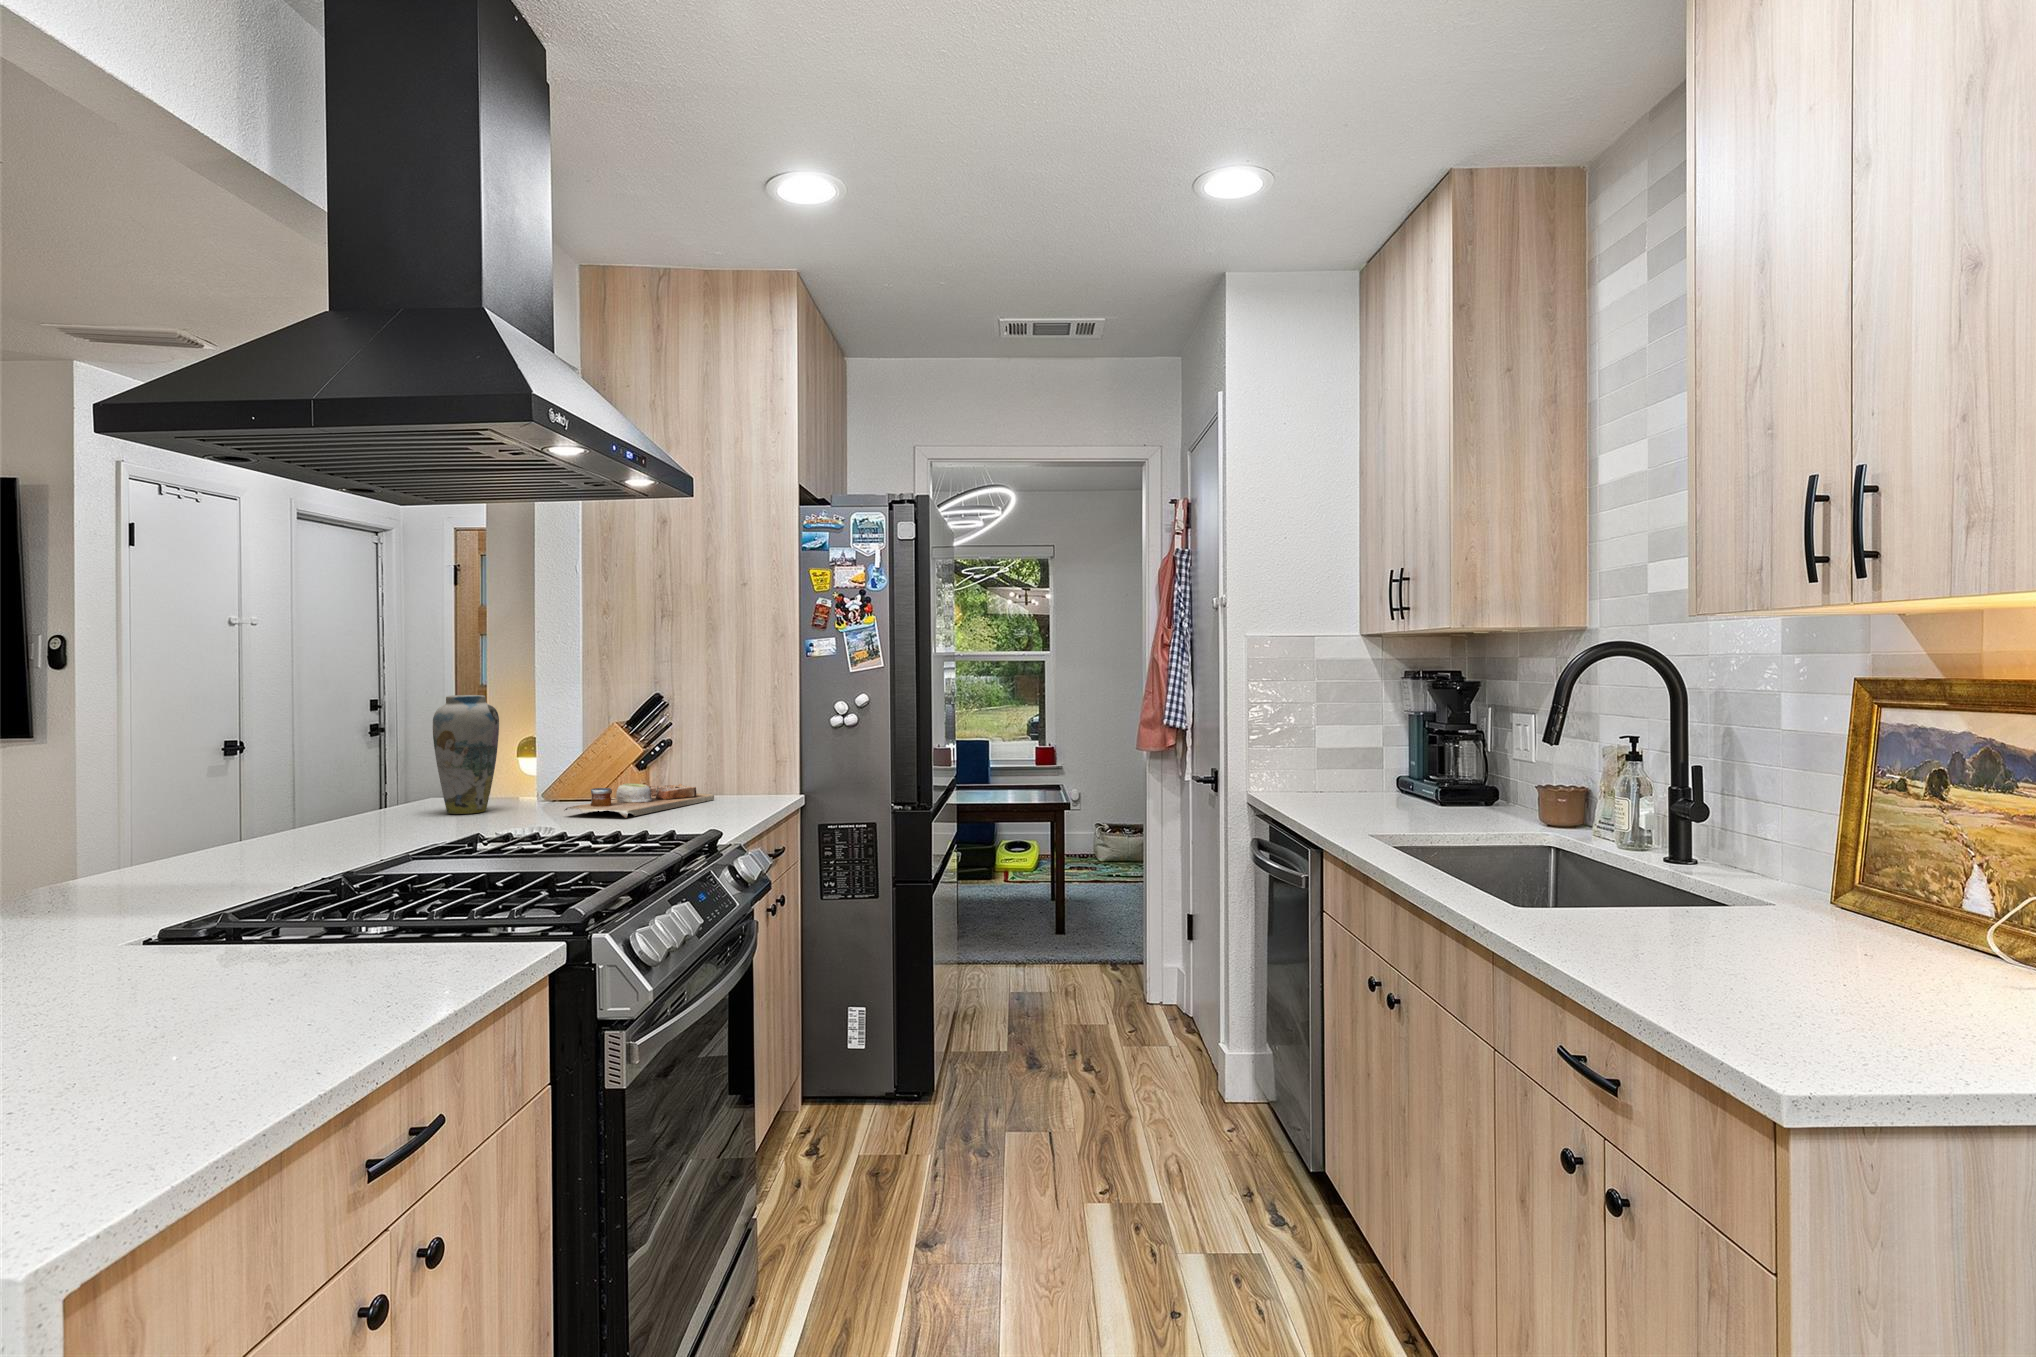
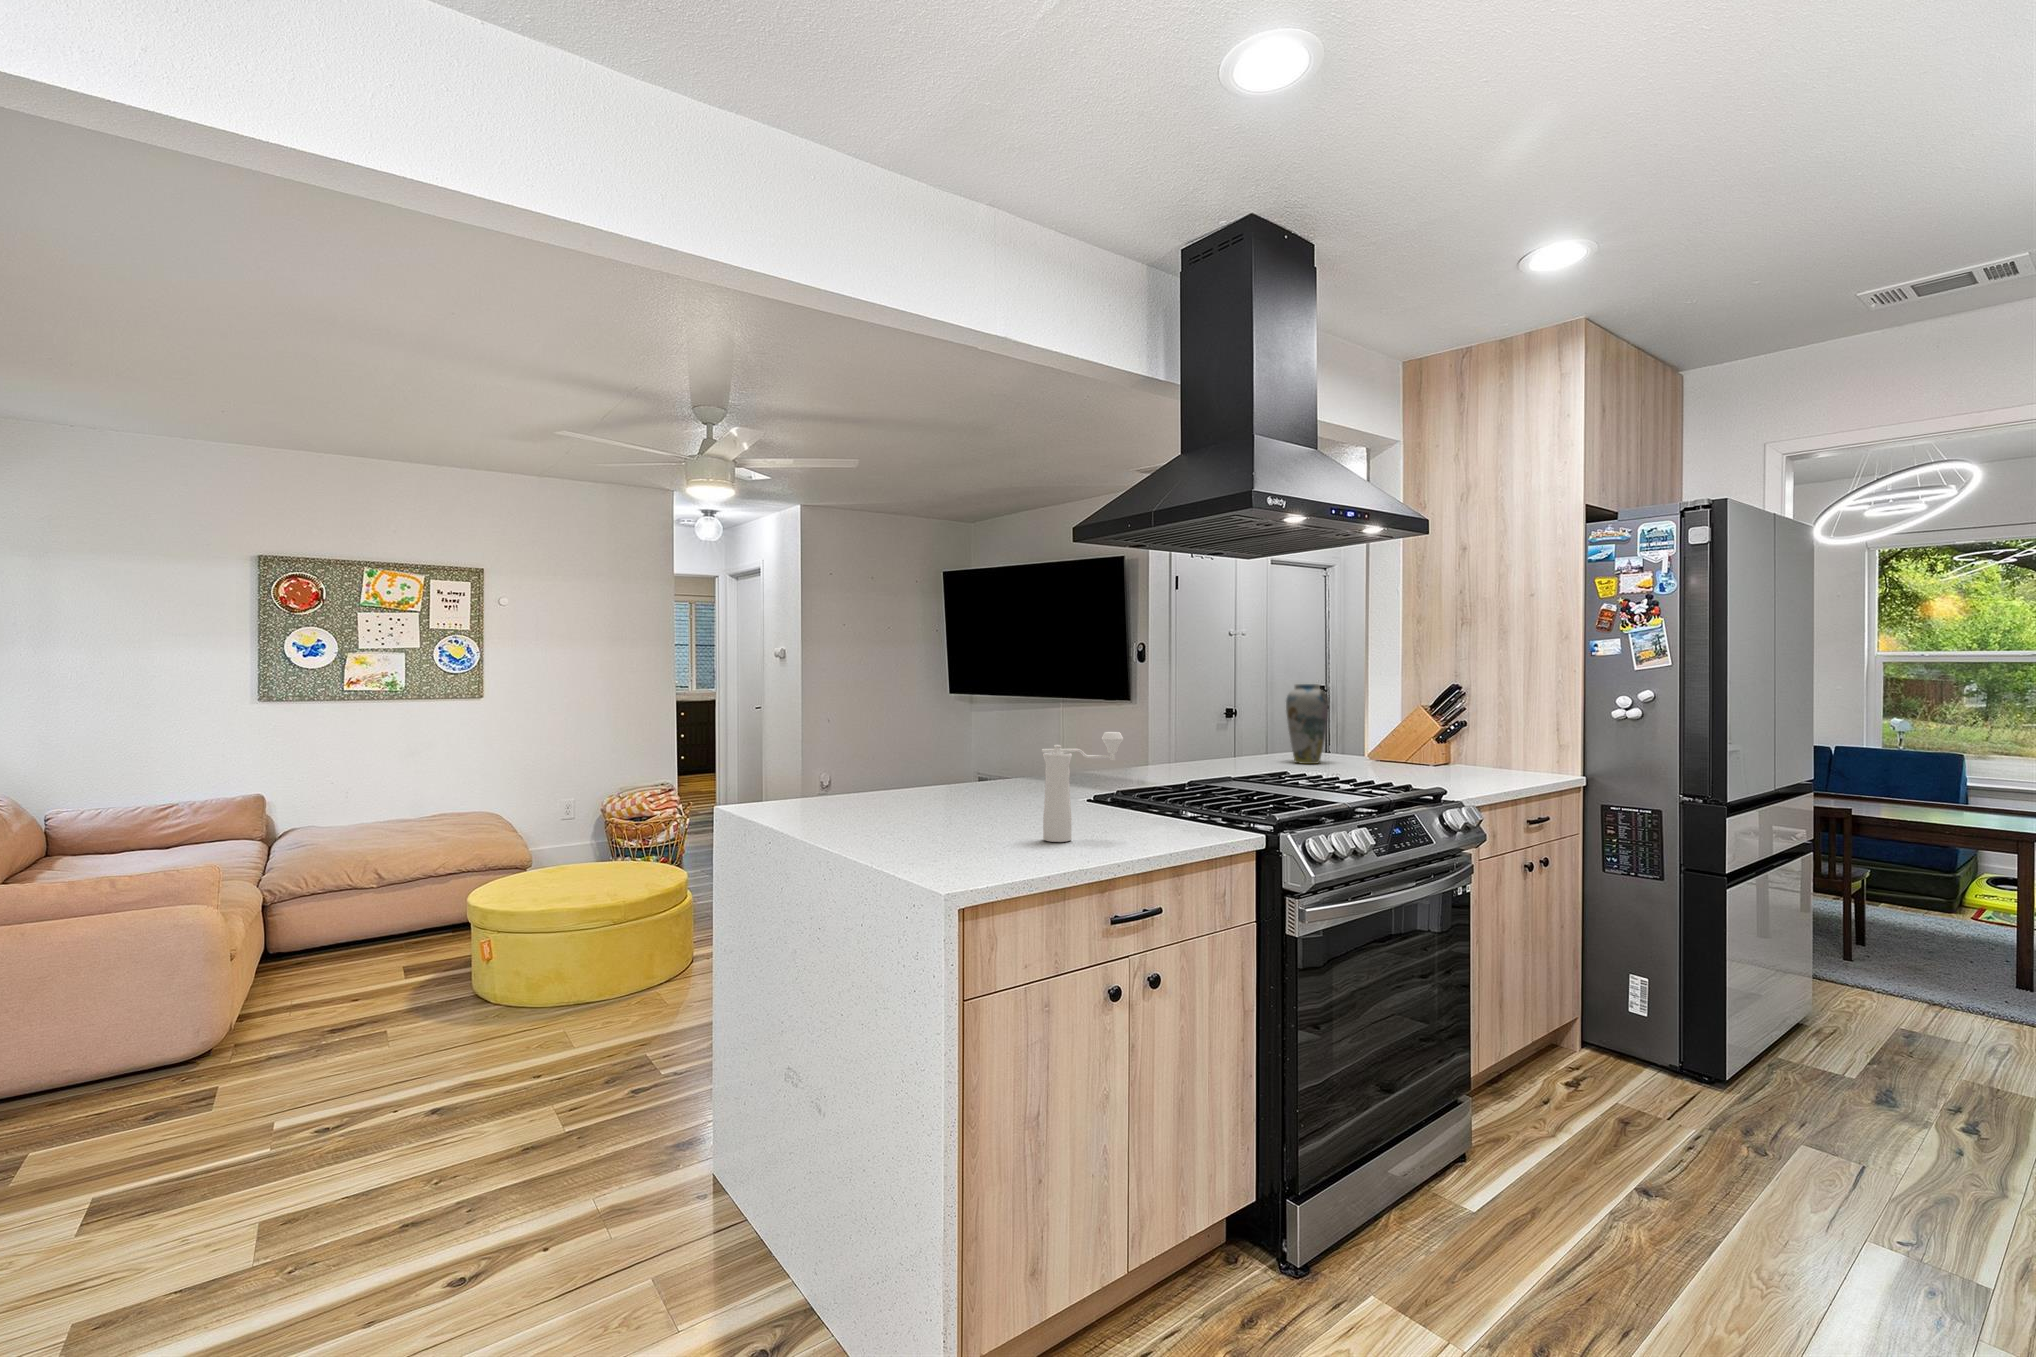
cutting board: present [565,783,714,818] -> none [1362,752,1490,776]
pepper mill: none [165,804,349,1046] -> present [1042,732,1123,842]

